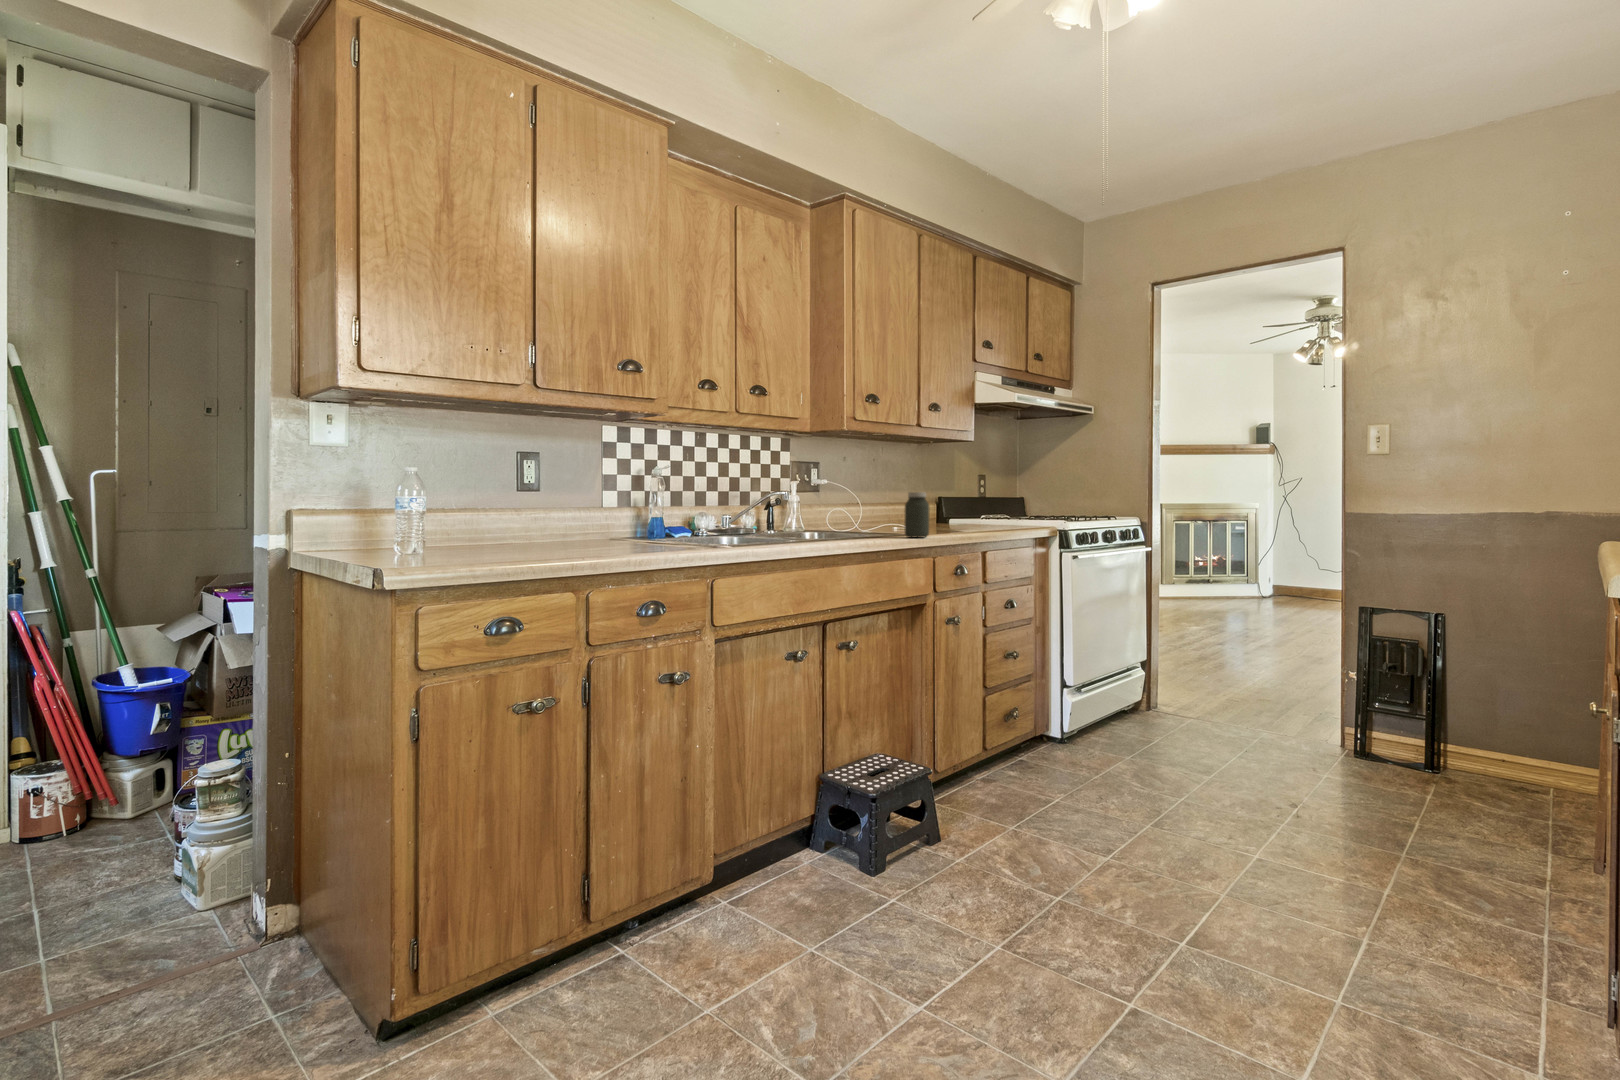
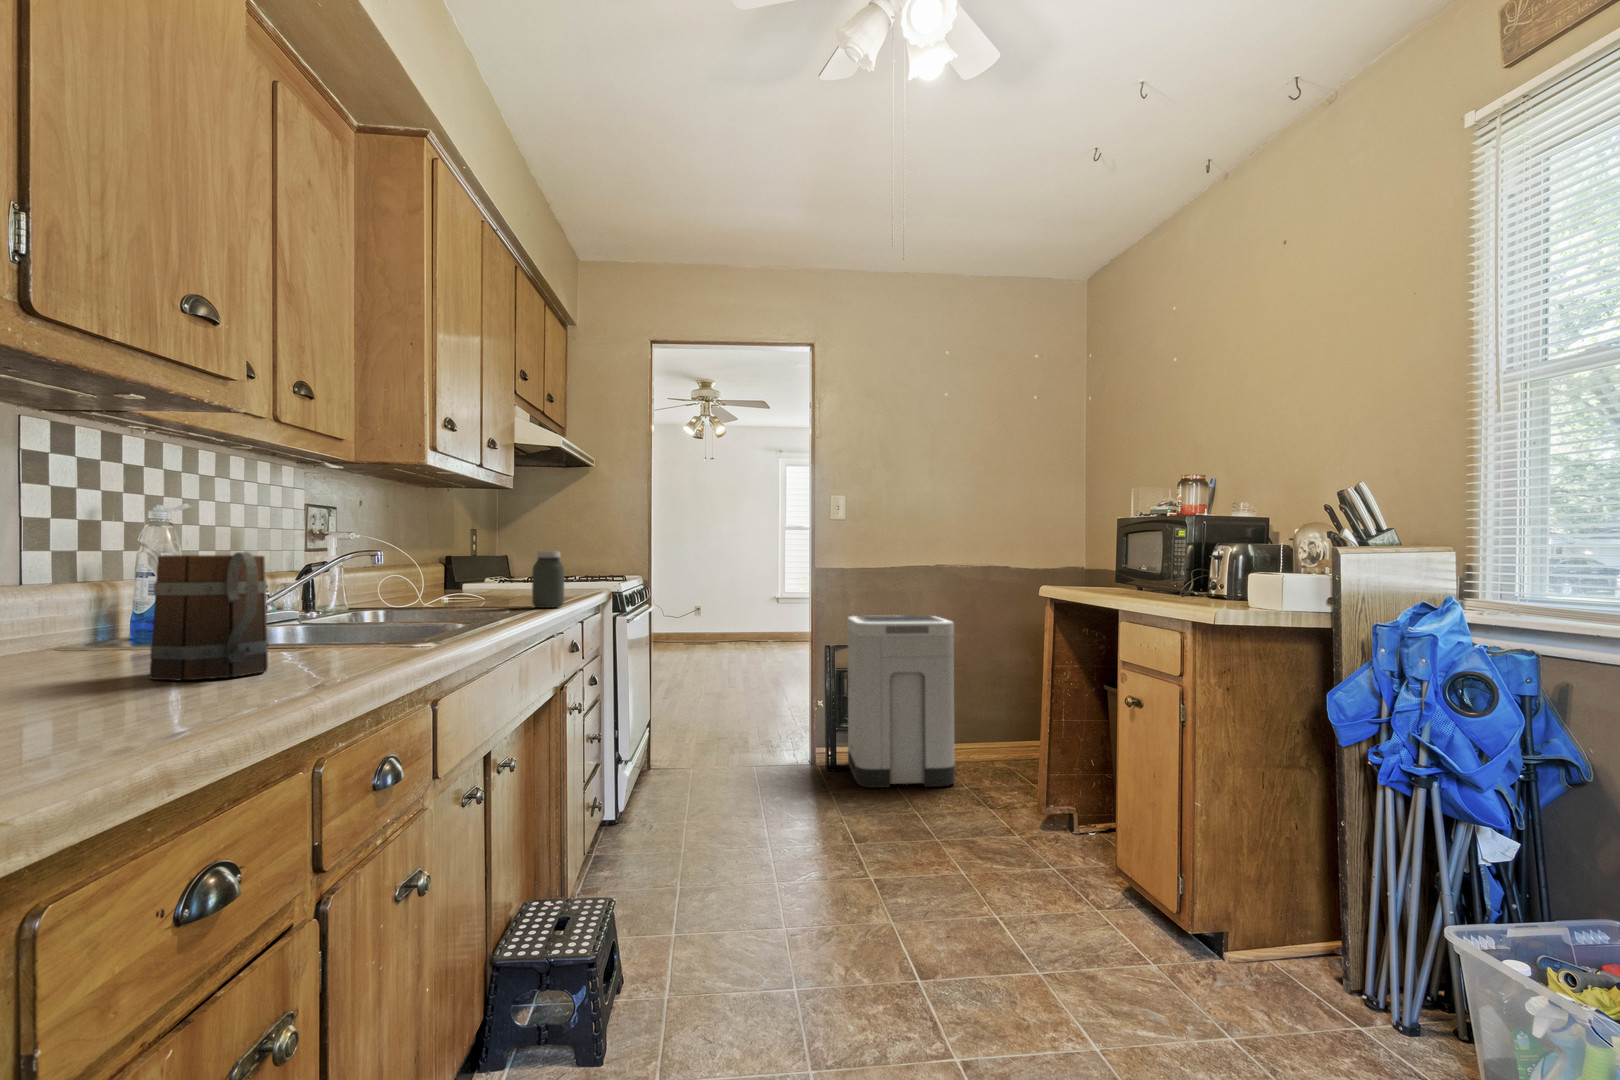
mug: none [563,490,614,554] -> present [150,552,269,680]
trash can: none [1368,574,1546,808] -> present [848,615,955,788]

